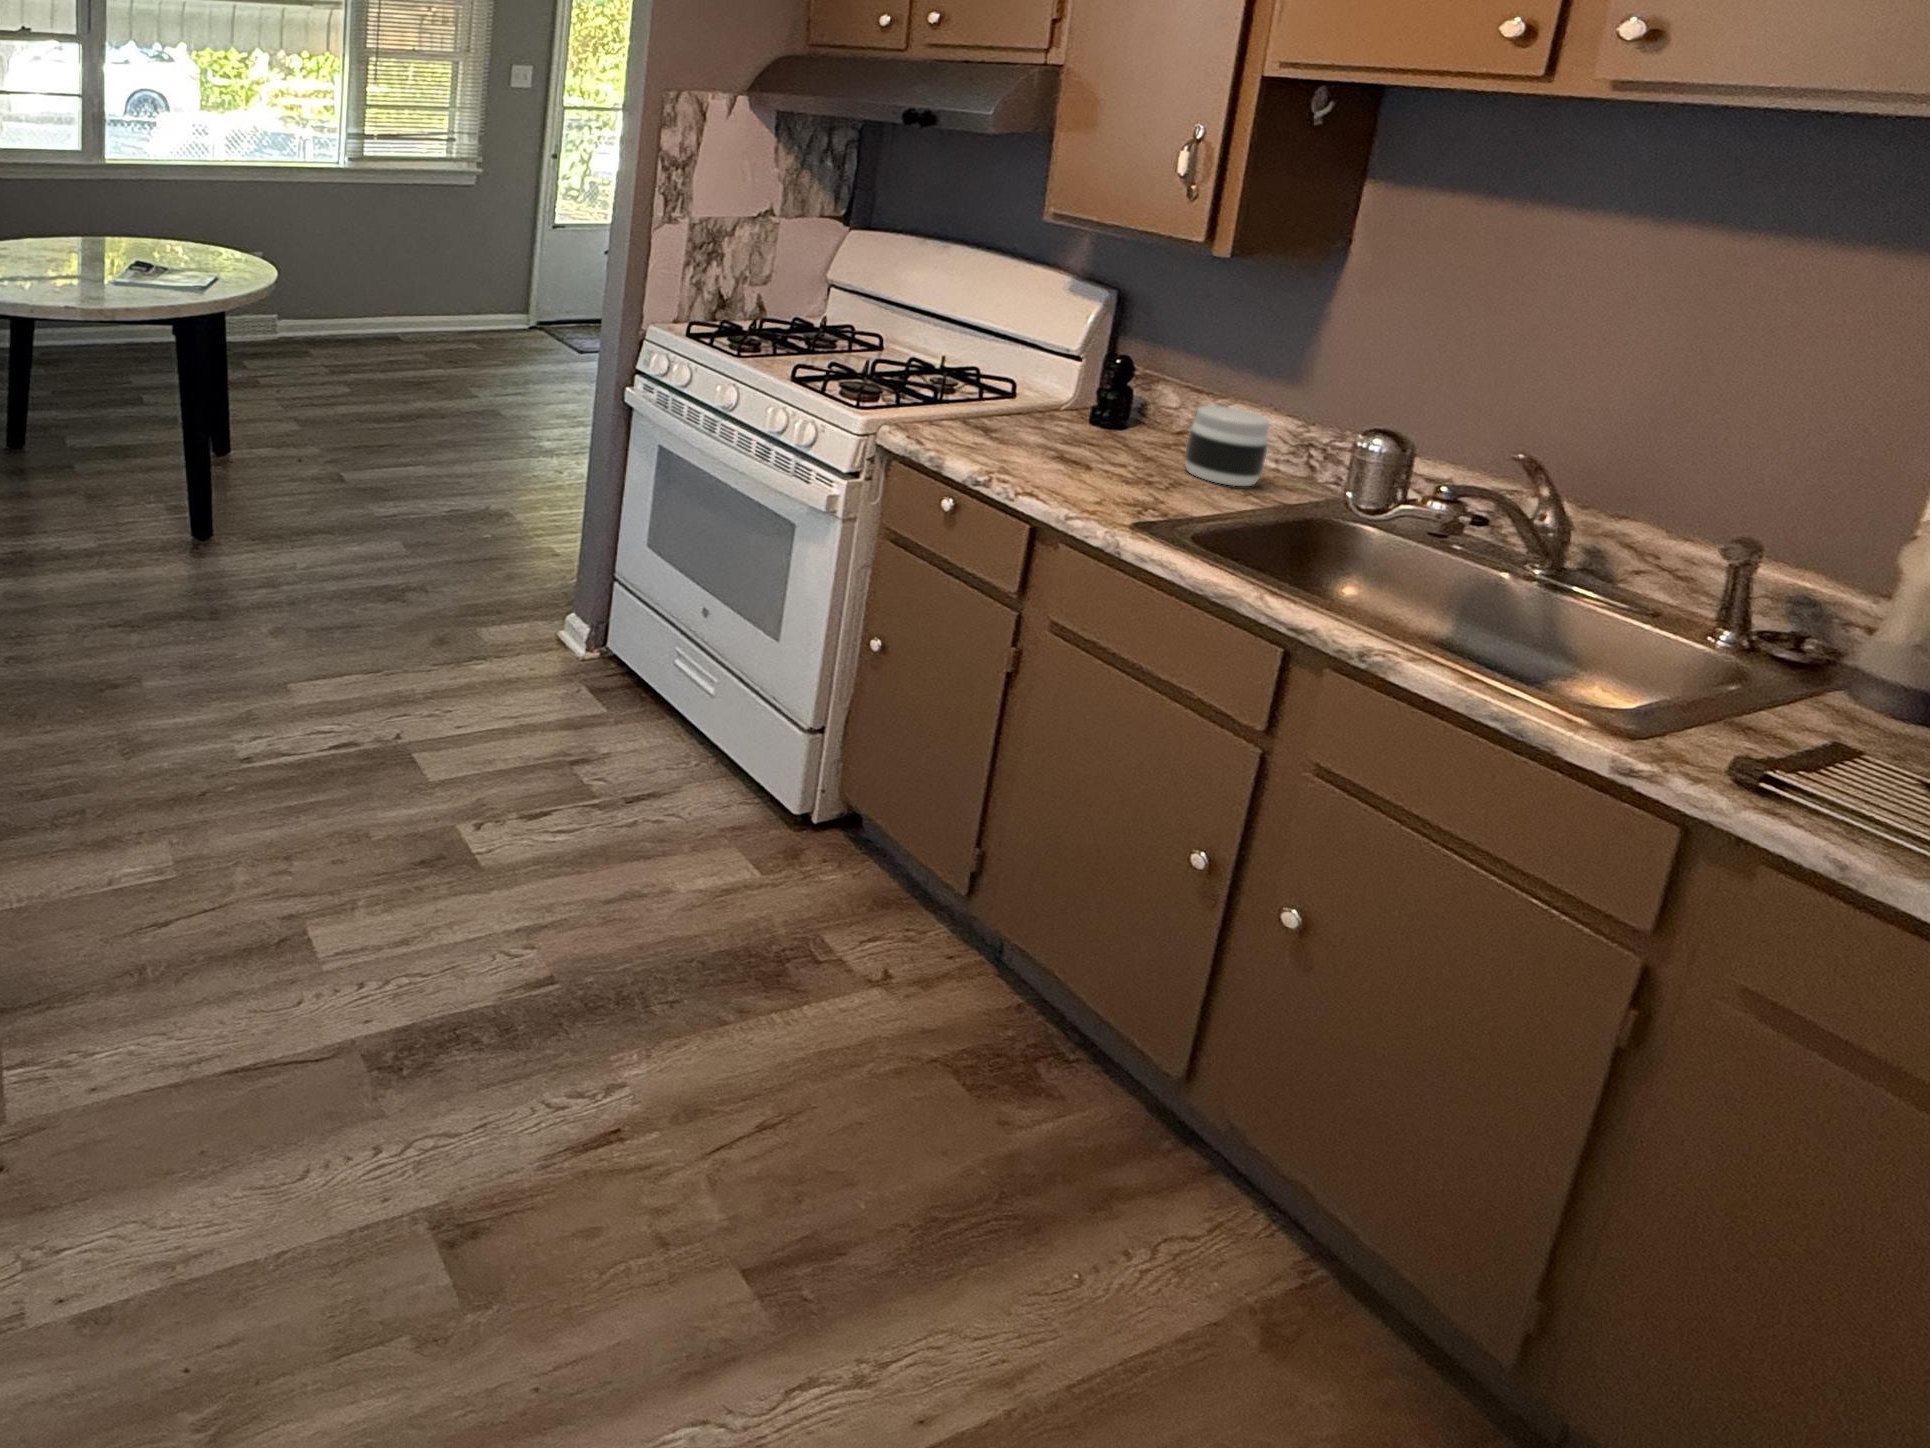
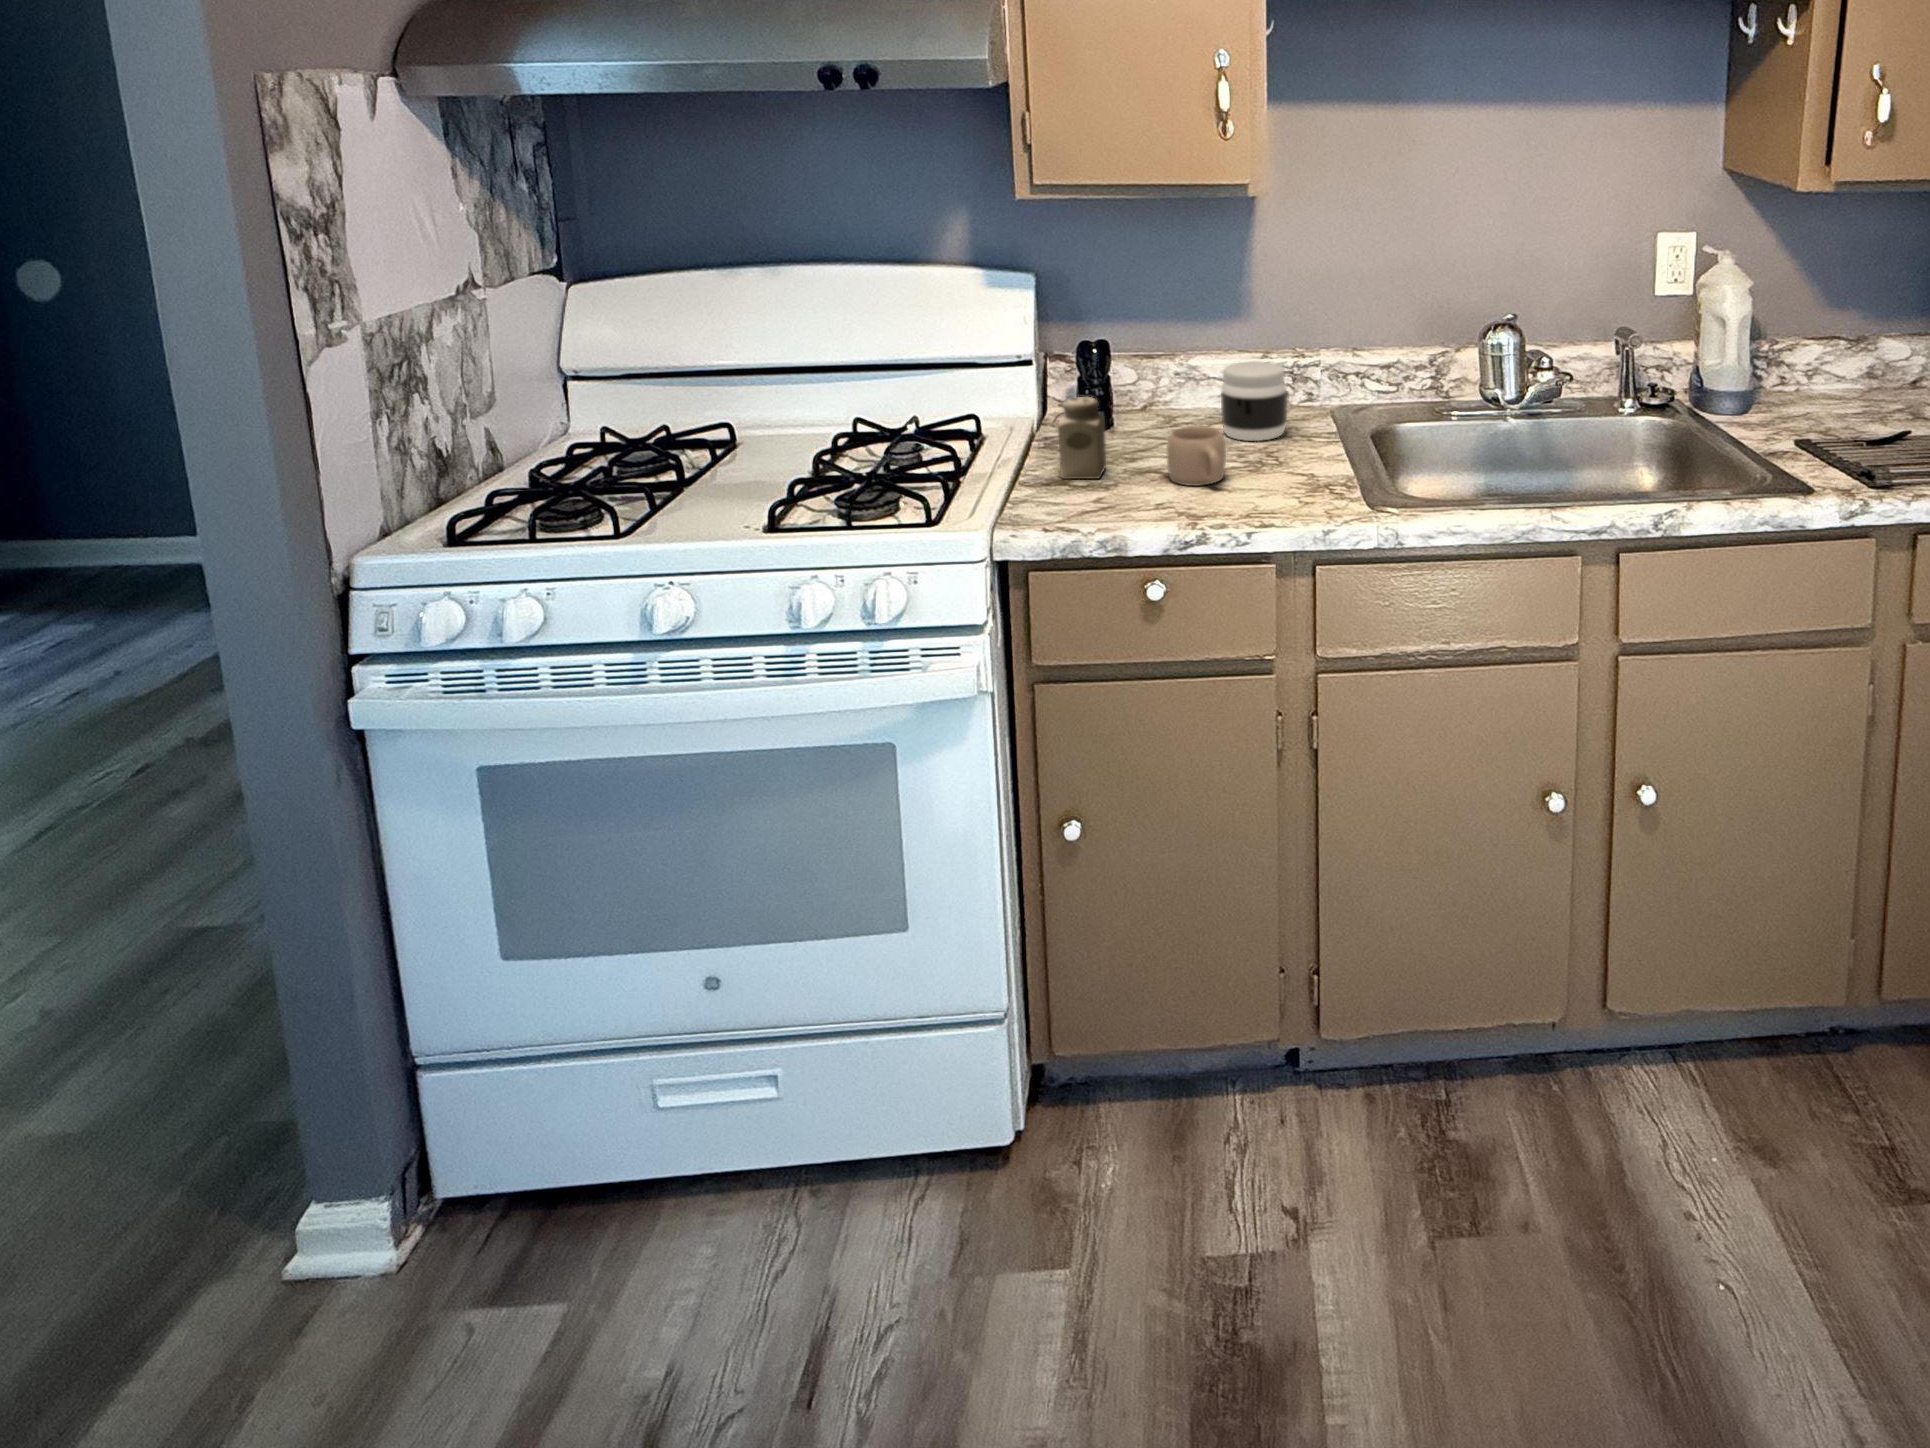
salt shaker: none [981,370,1034,435] -> present [1058,397,1106,479]
mug: none [1043,419,1102,471] -> present [1167,426,1226,486]

